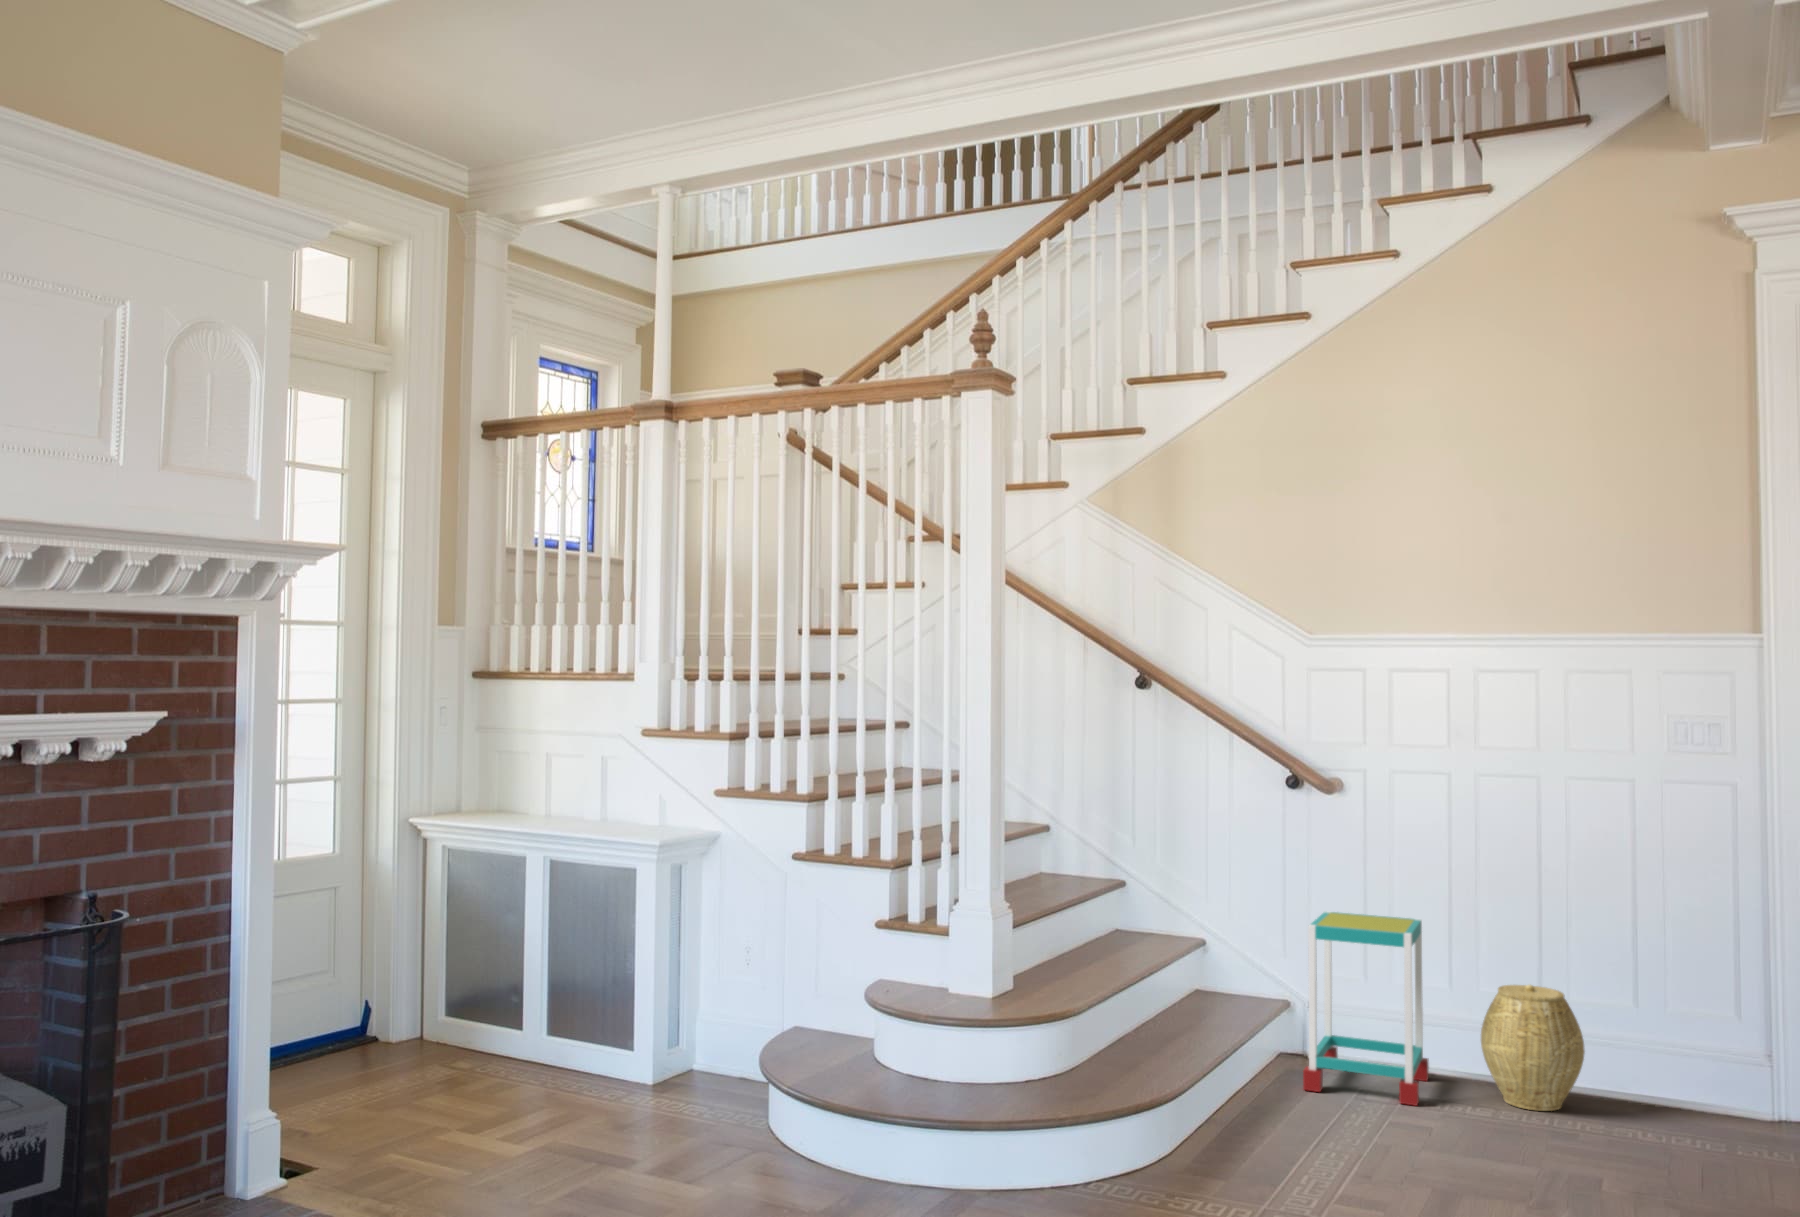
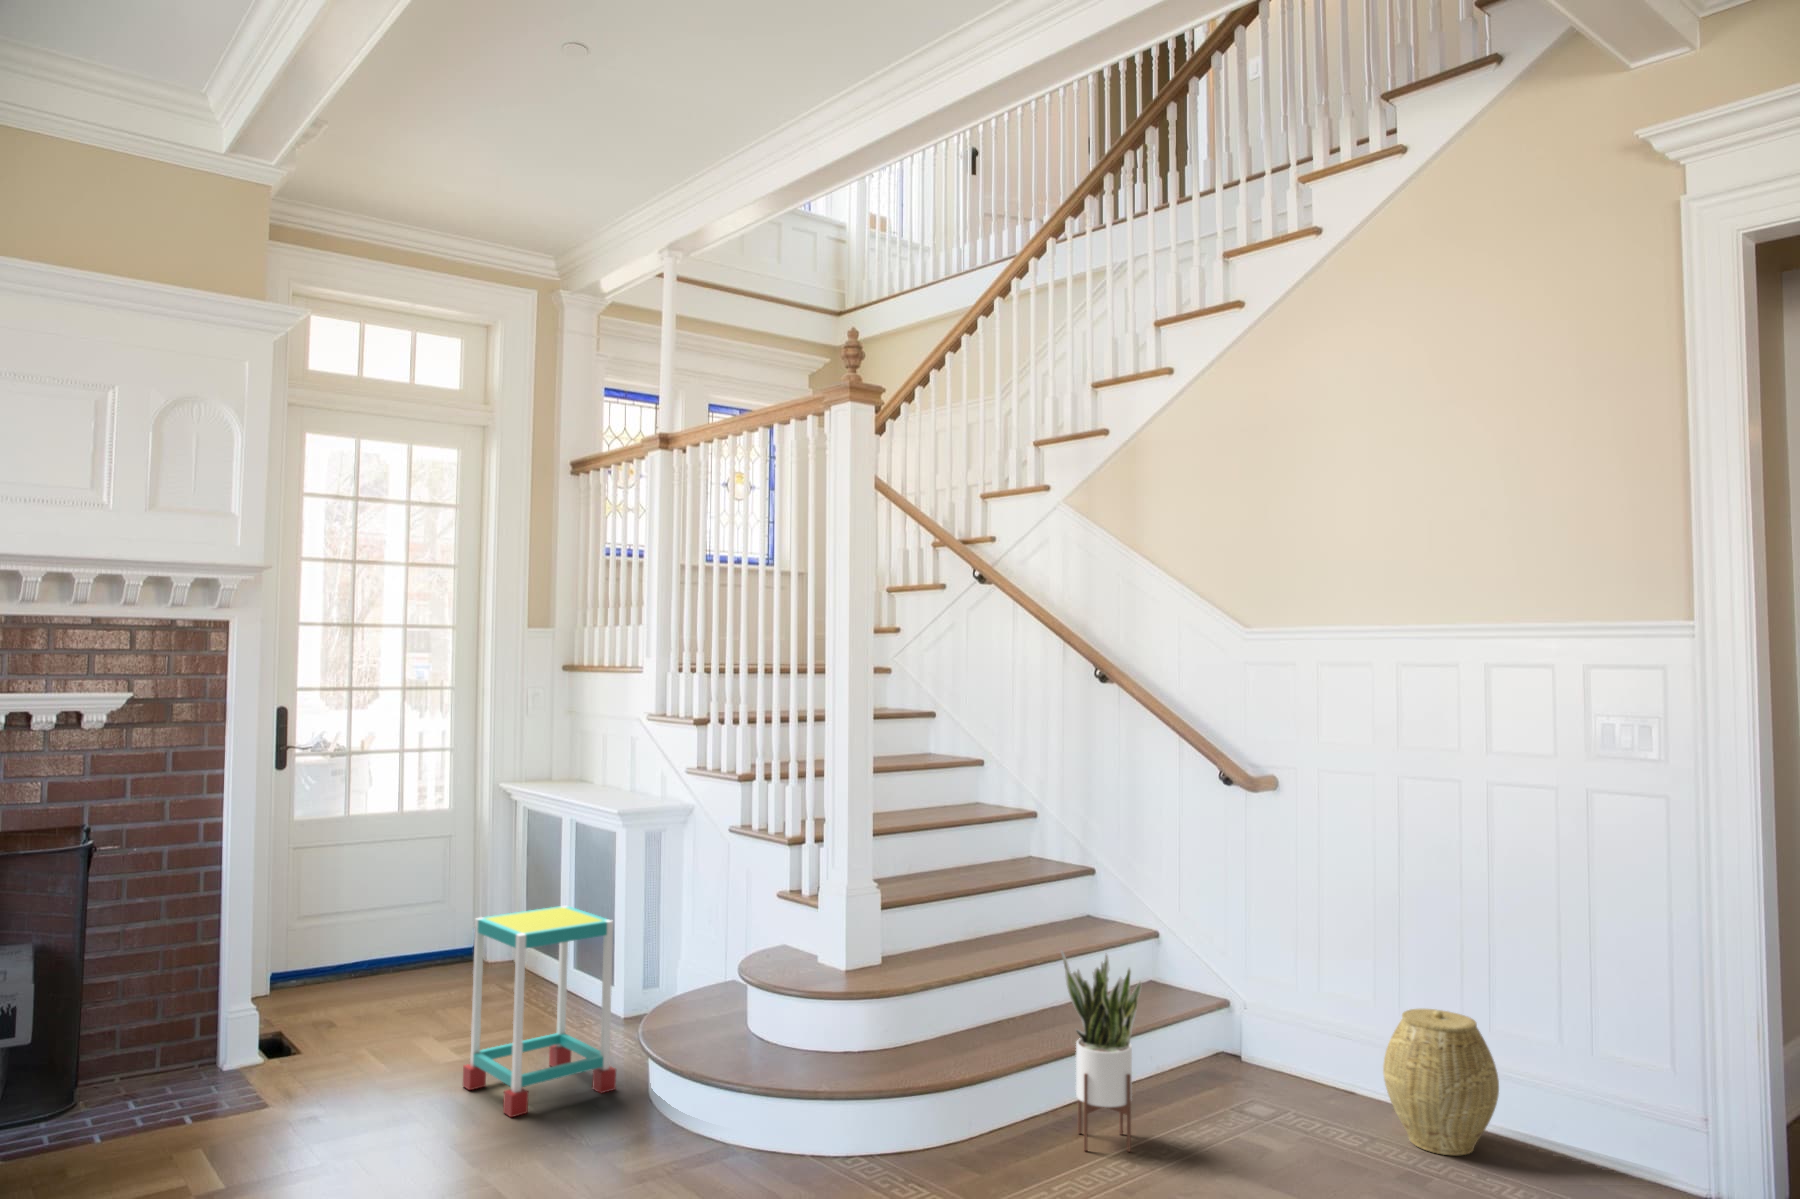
side table: present [1303,912,1429,1106] -> present [463,905,616,1117]
potted plant: none [1233,955,1312,1147] -> present [1061,951,1141,1152]

